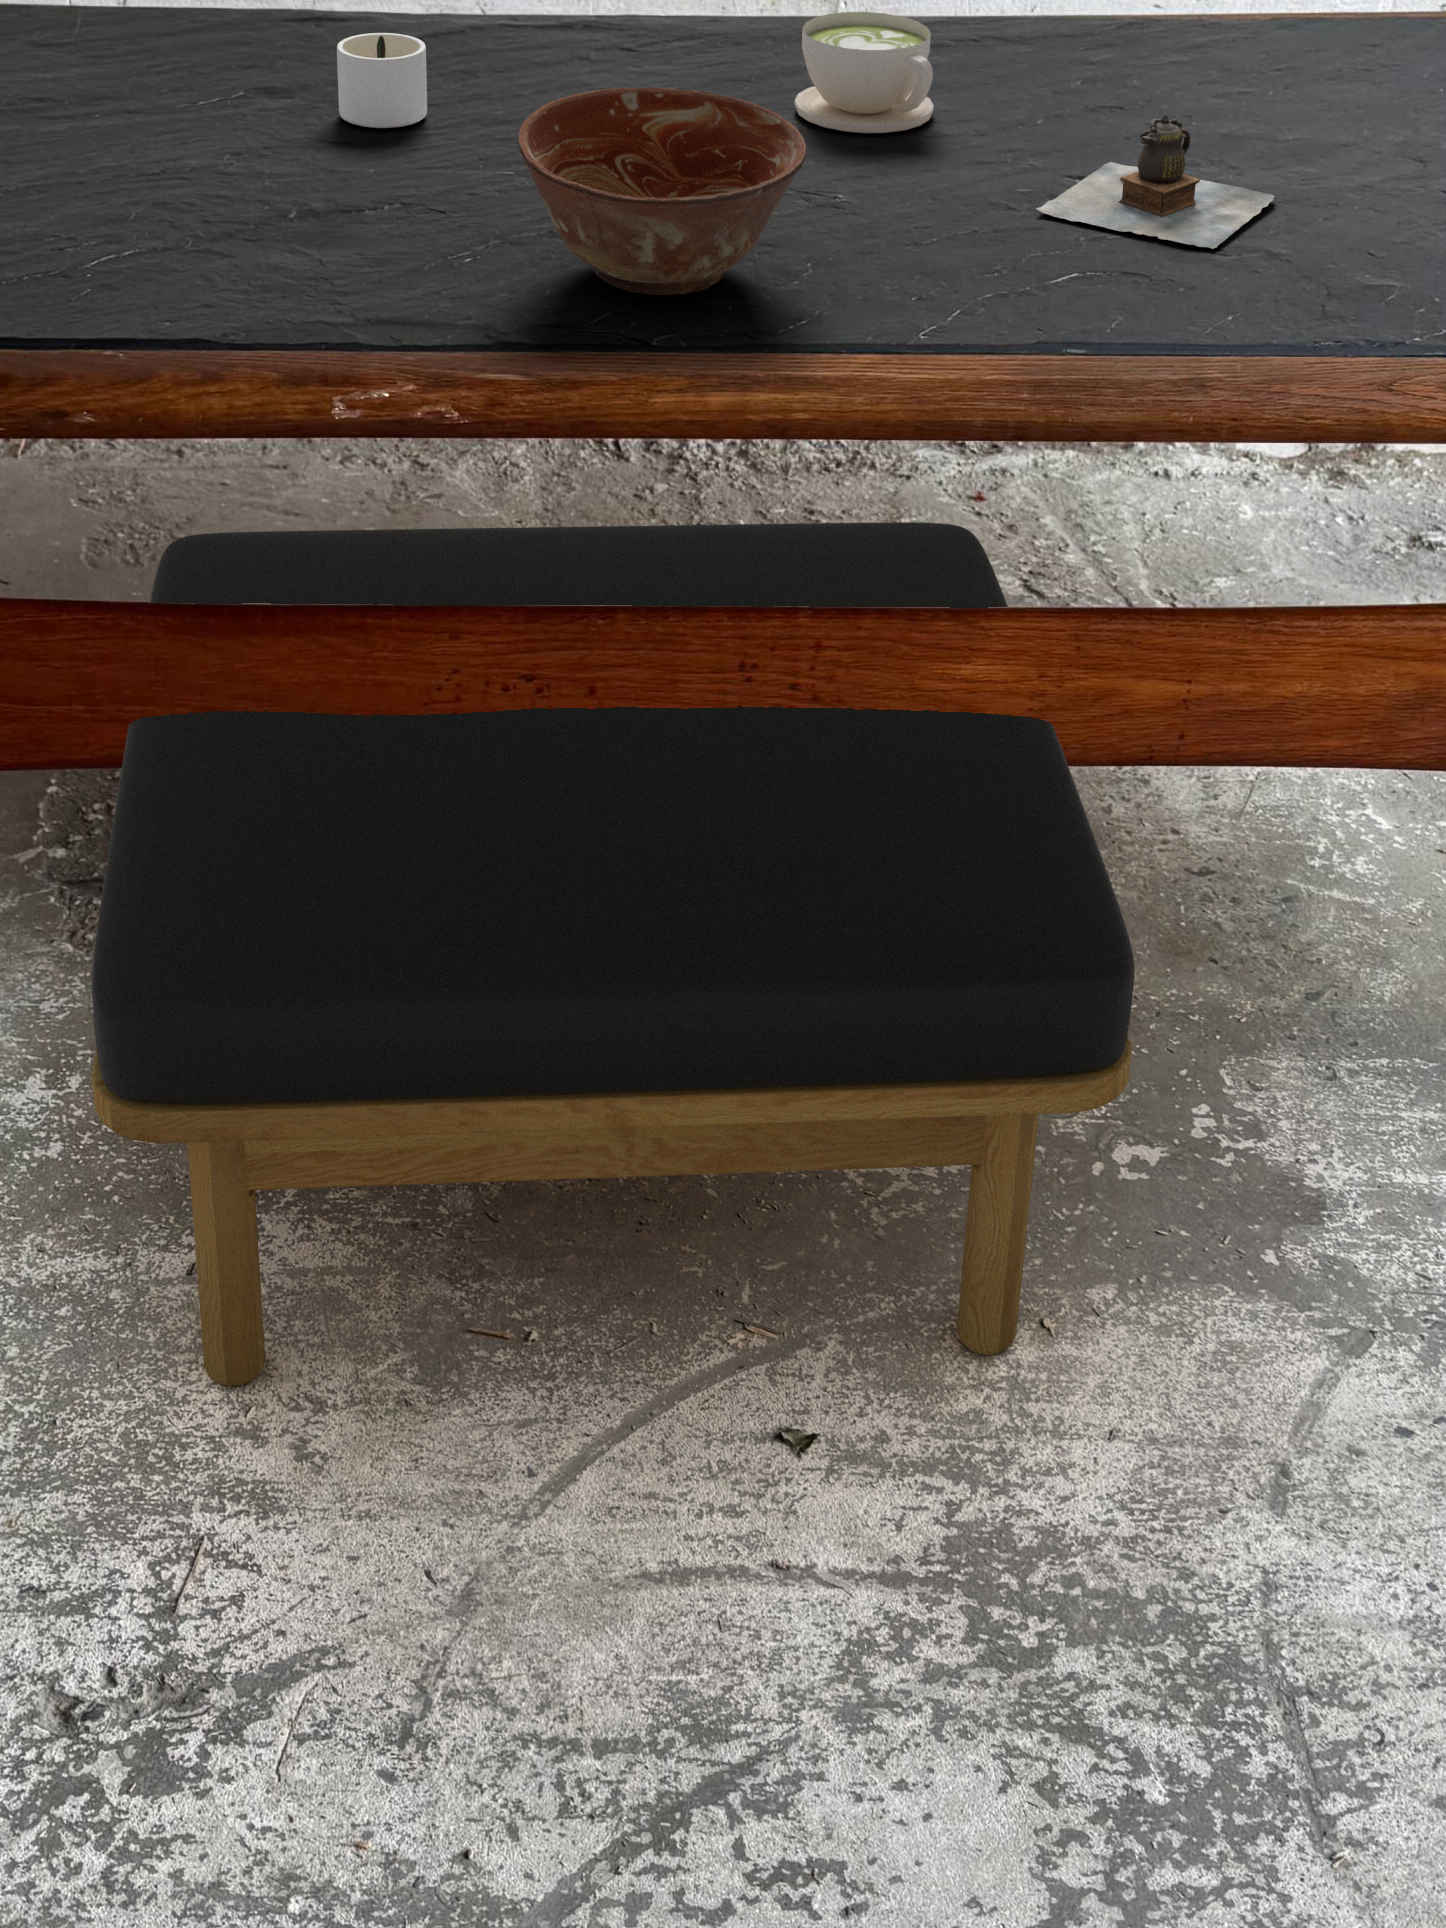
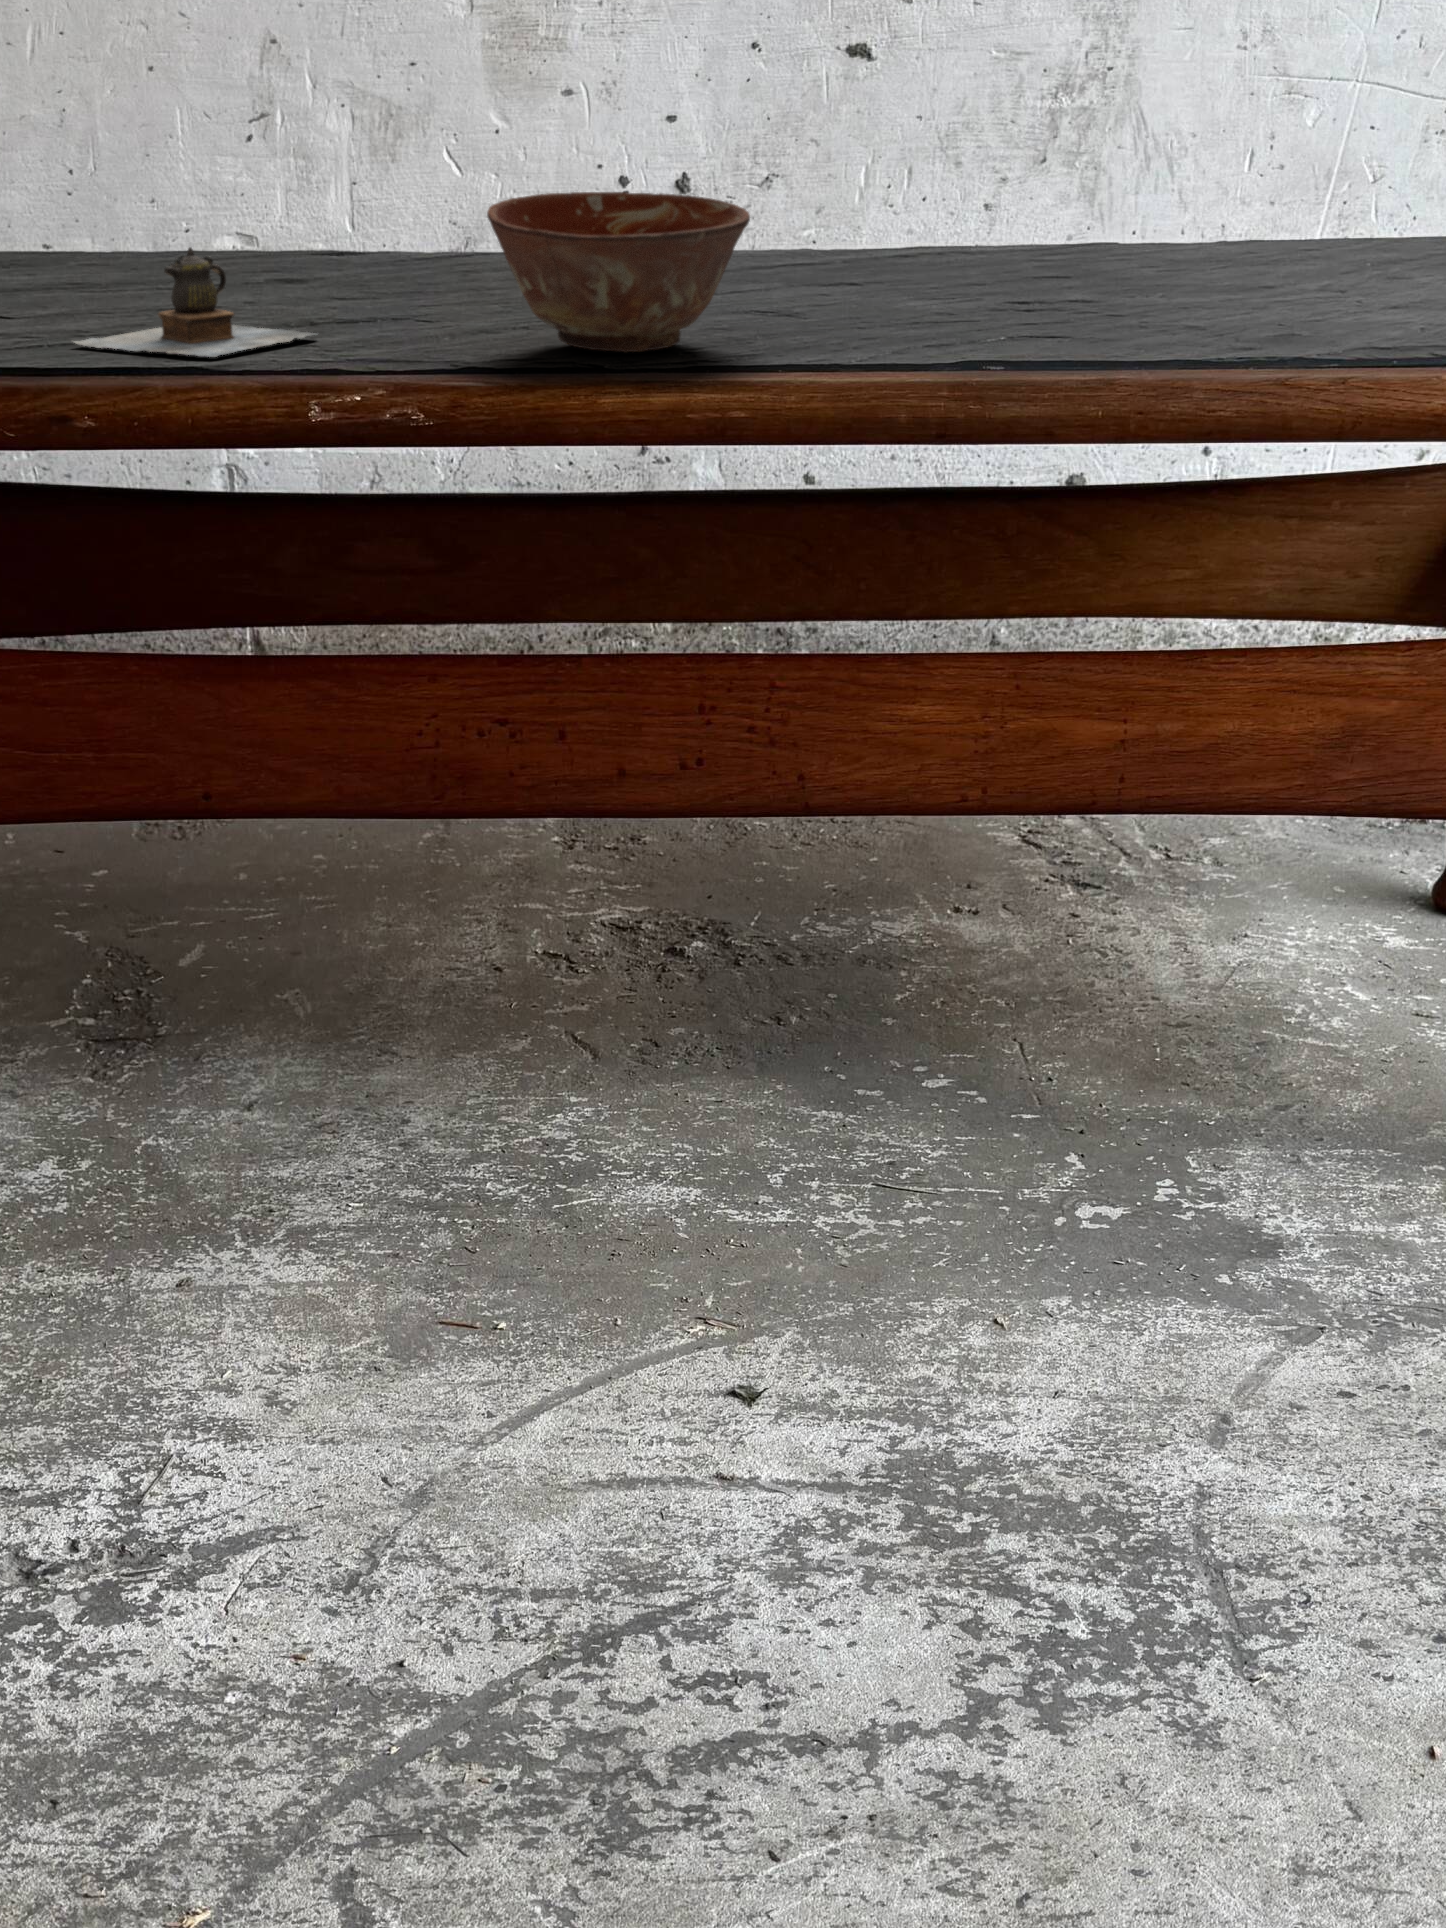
coffee cup: present [795,12,934,133] -> none [766,200,894,293]
candle: present [337,33,427,128] -> none [345,215,455,296]
teapot: present [1036,114,1275,249] -> present [75,247,314,357]
ottoman: present [92,522,1135,1386] -> none [75,664,1064,1360]

